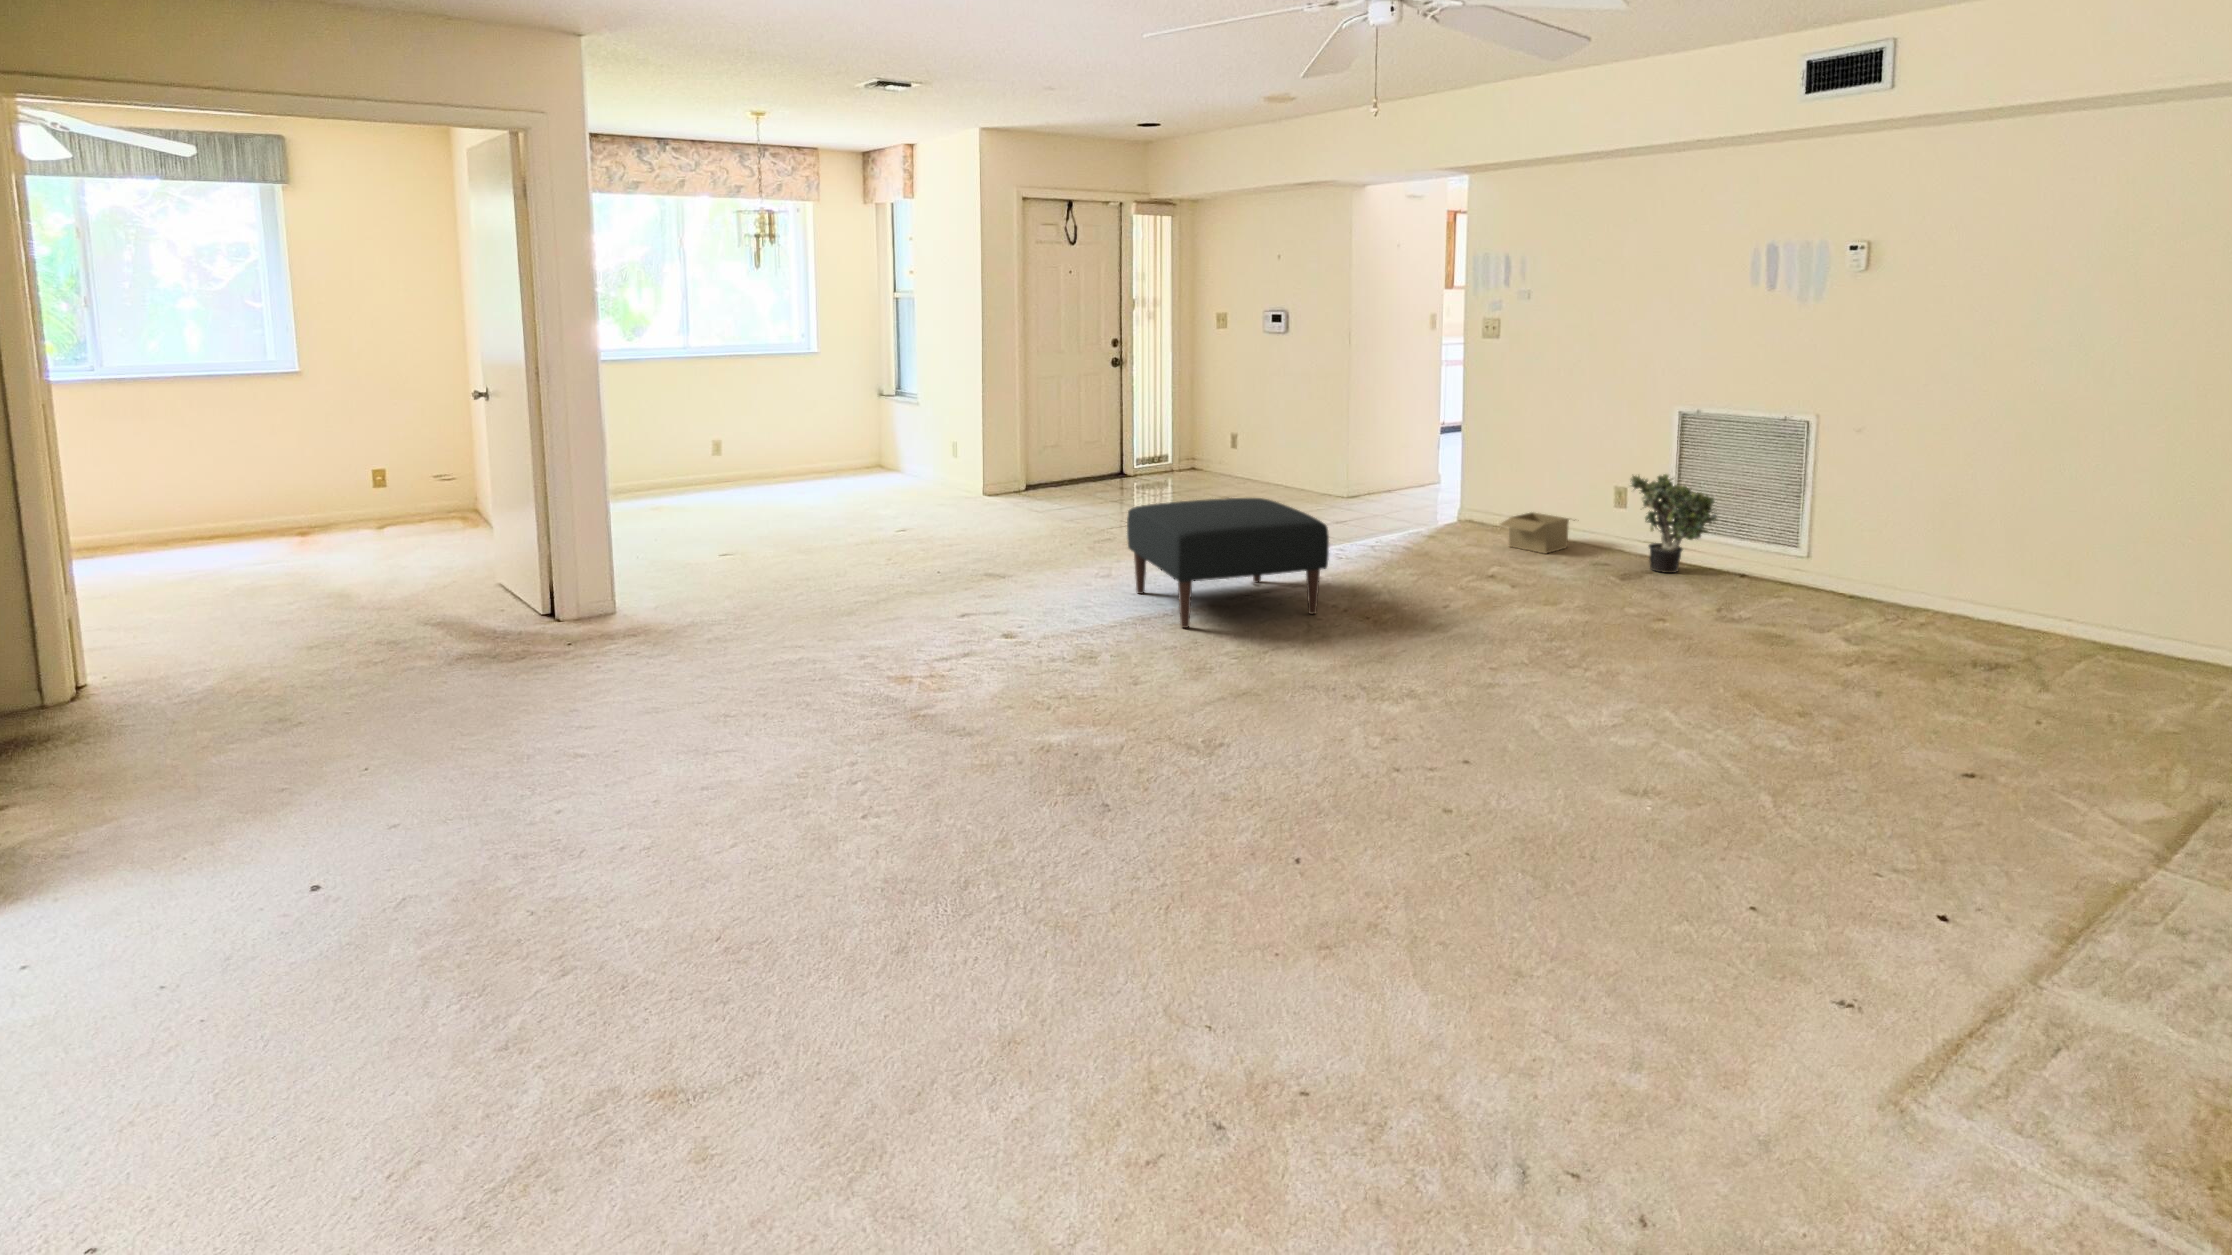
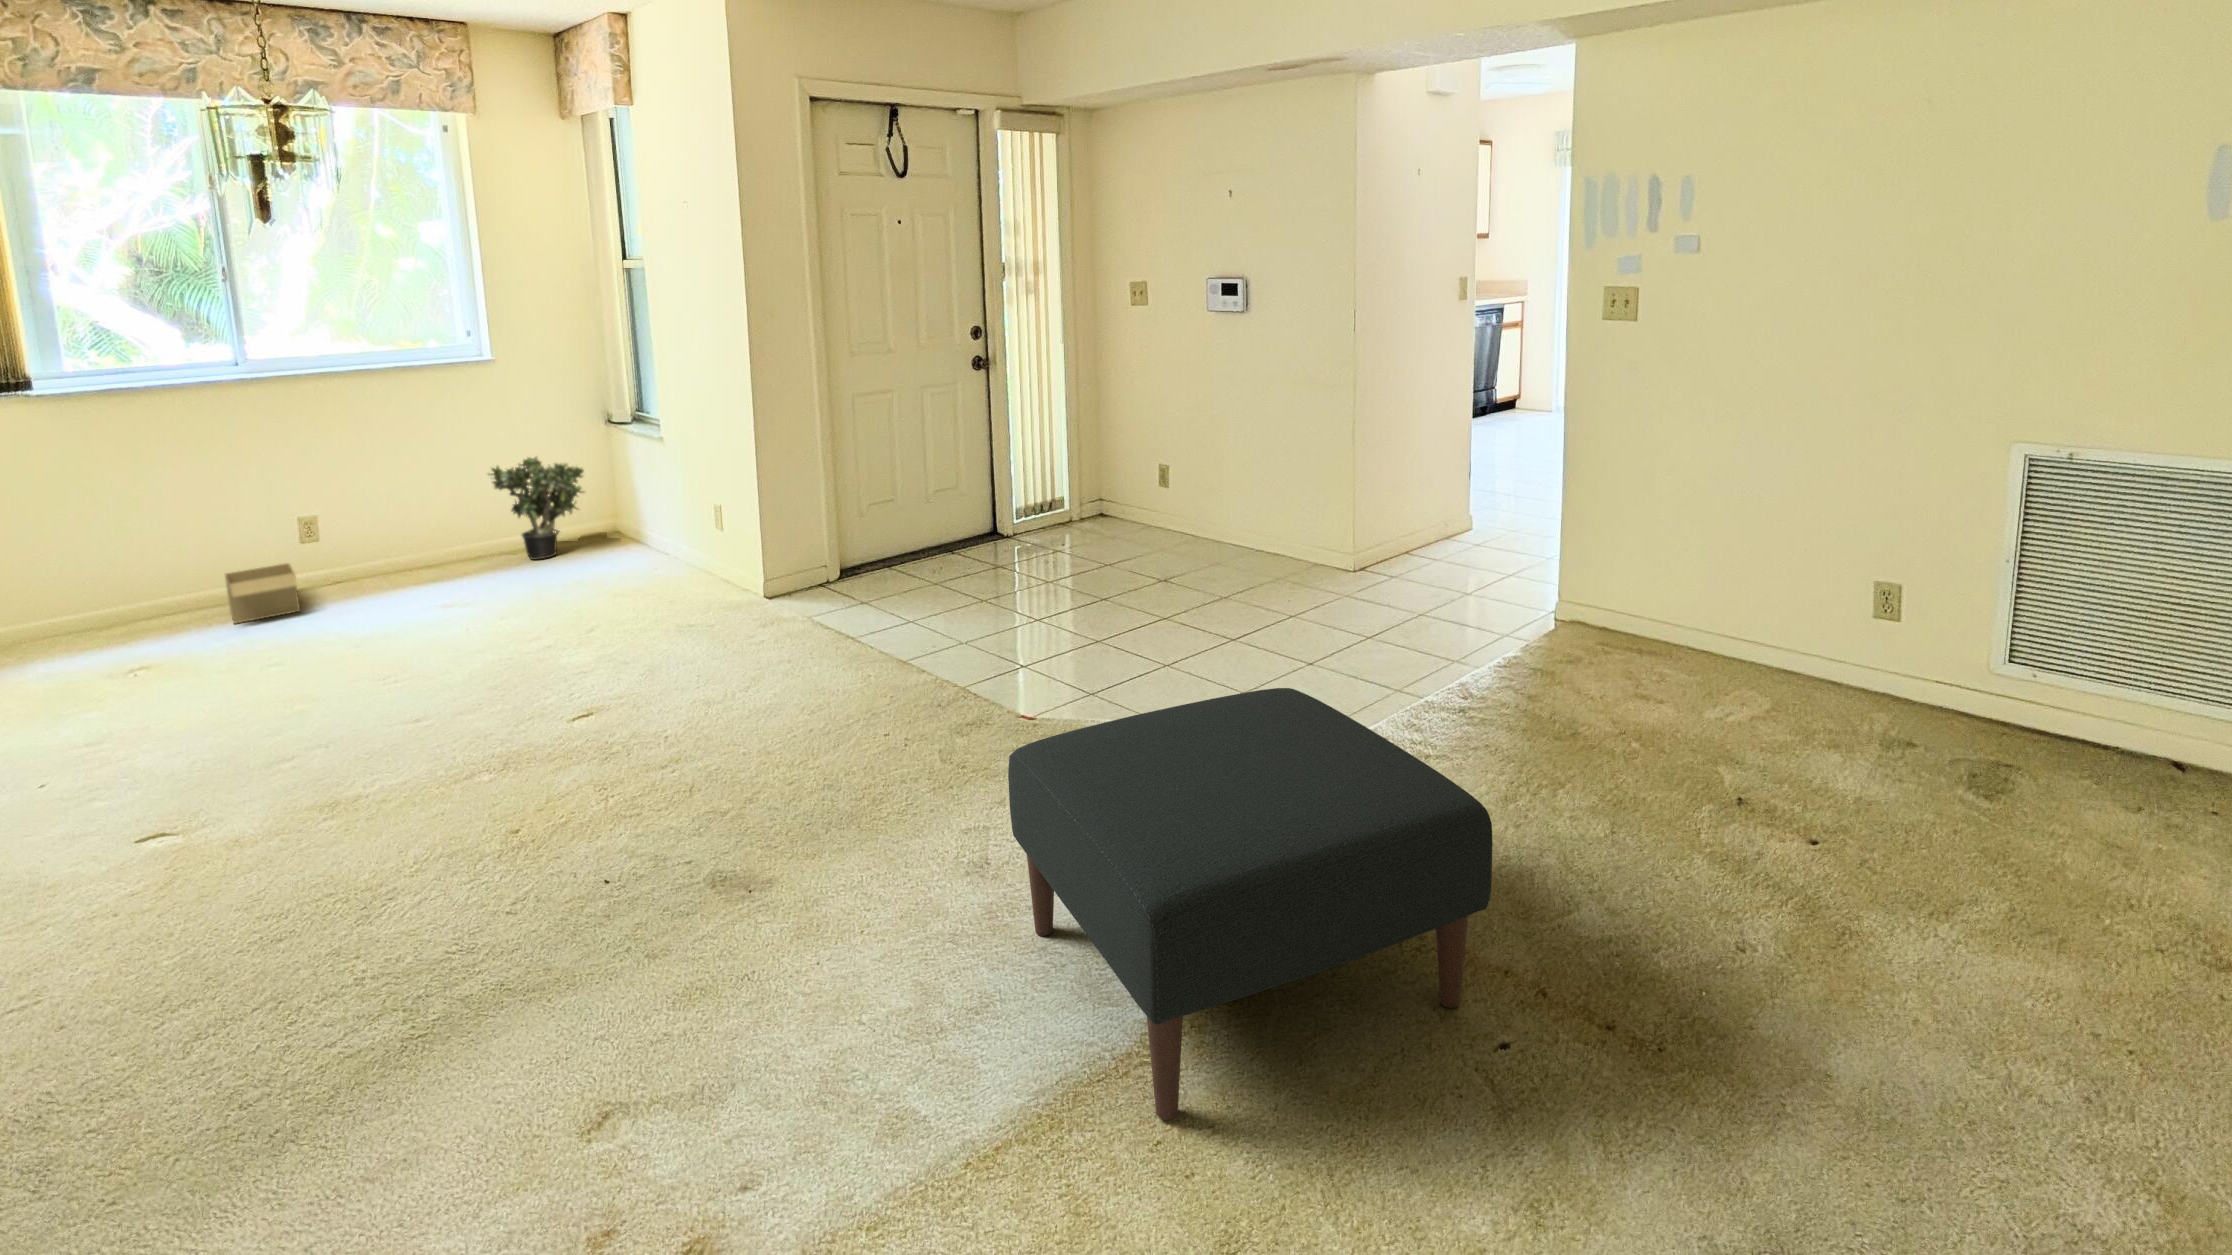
potted plant: present [1630,474,1717,573] -> present [488,457,584,560]
cardboard box: present [1500,512,1575,554] -> present [225,563,300,624]

